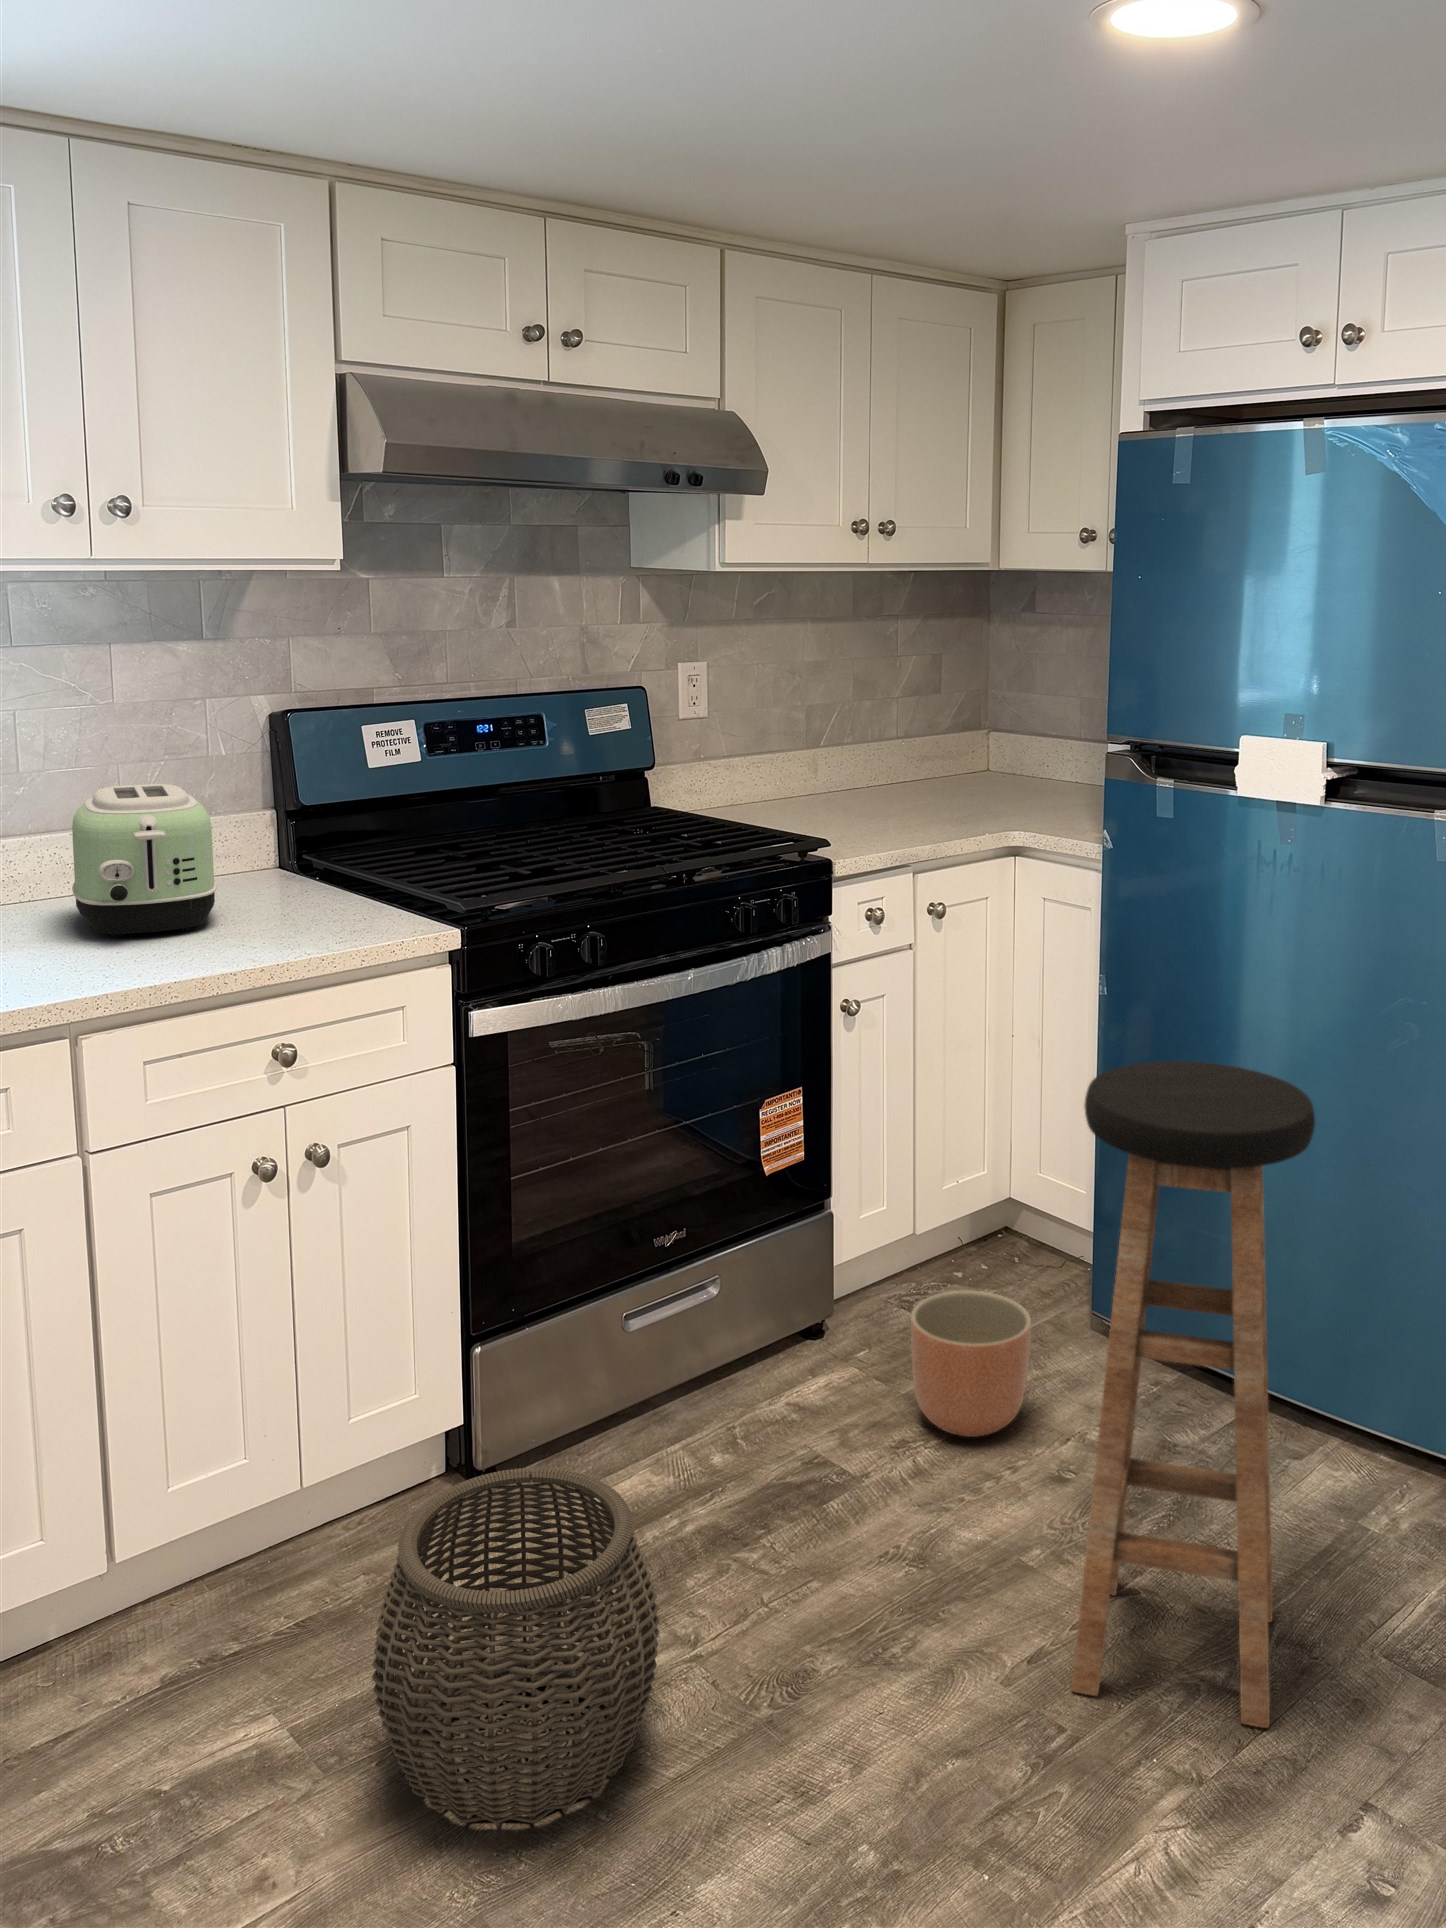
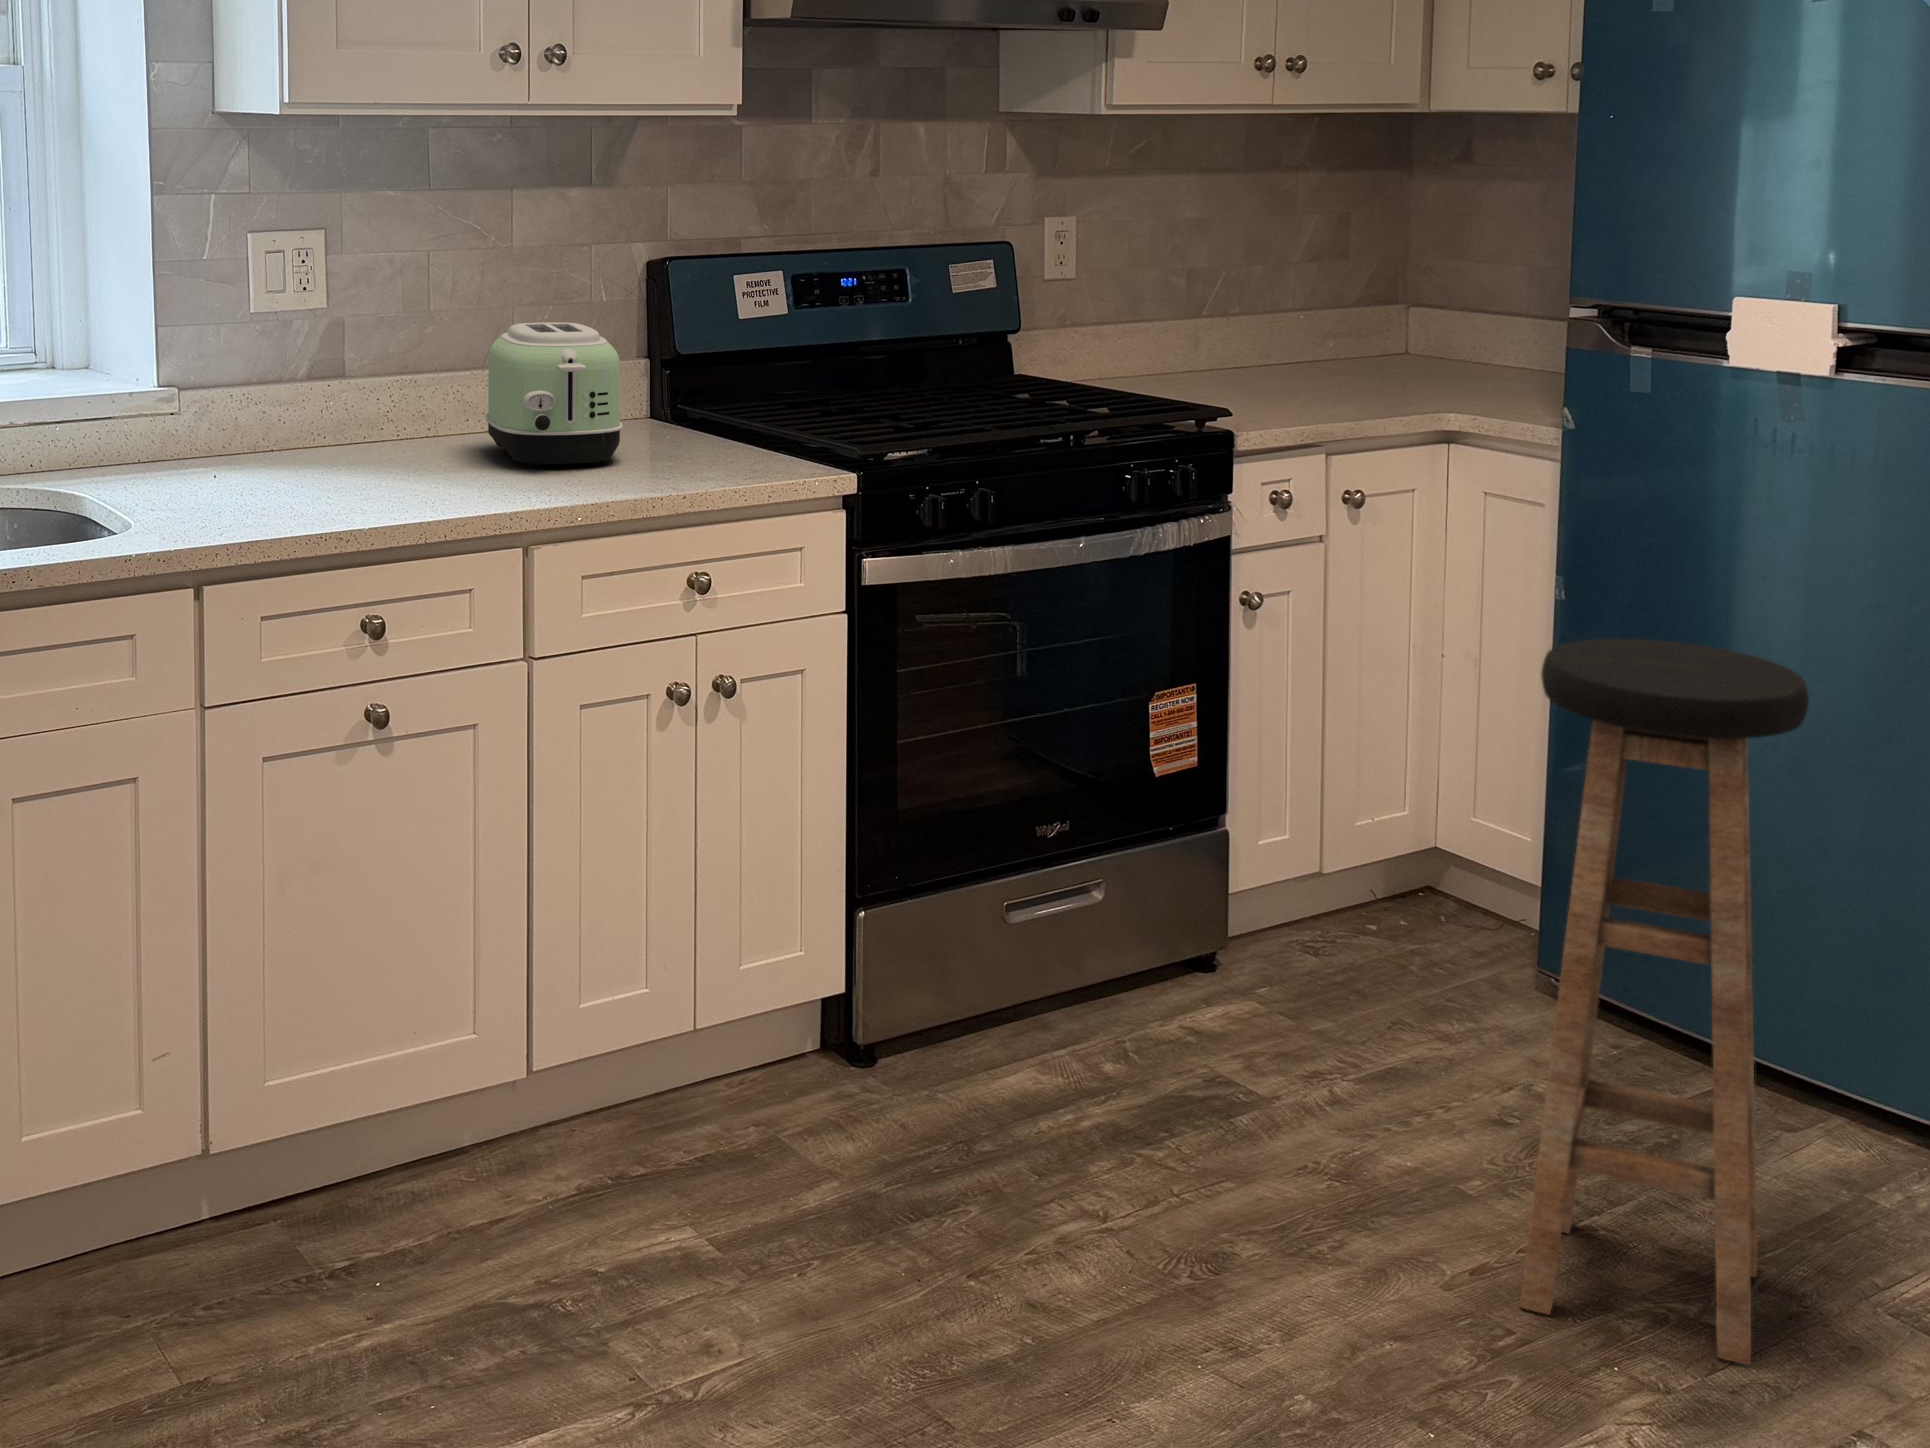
planter: present [911,1290,1031,1437] -> none [1326,918,1467,1077]
woven basket: present [372,1468,660,1827] -> none [799,1007,1079,1337]

